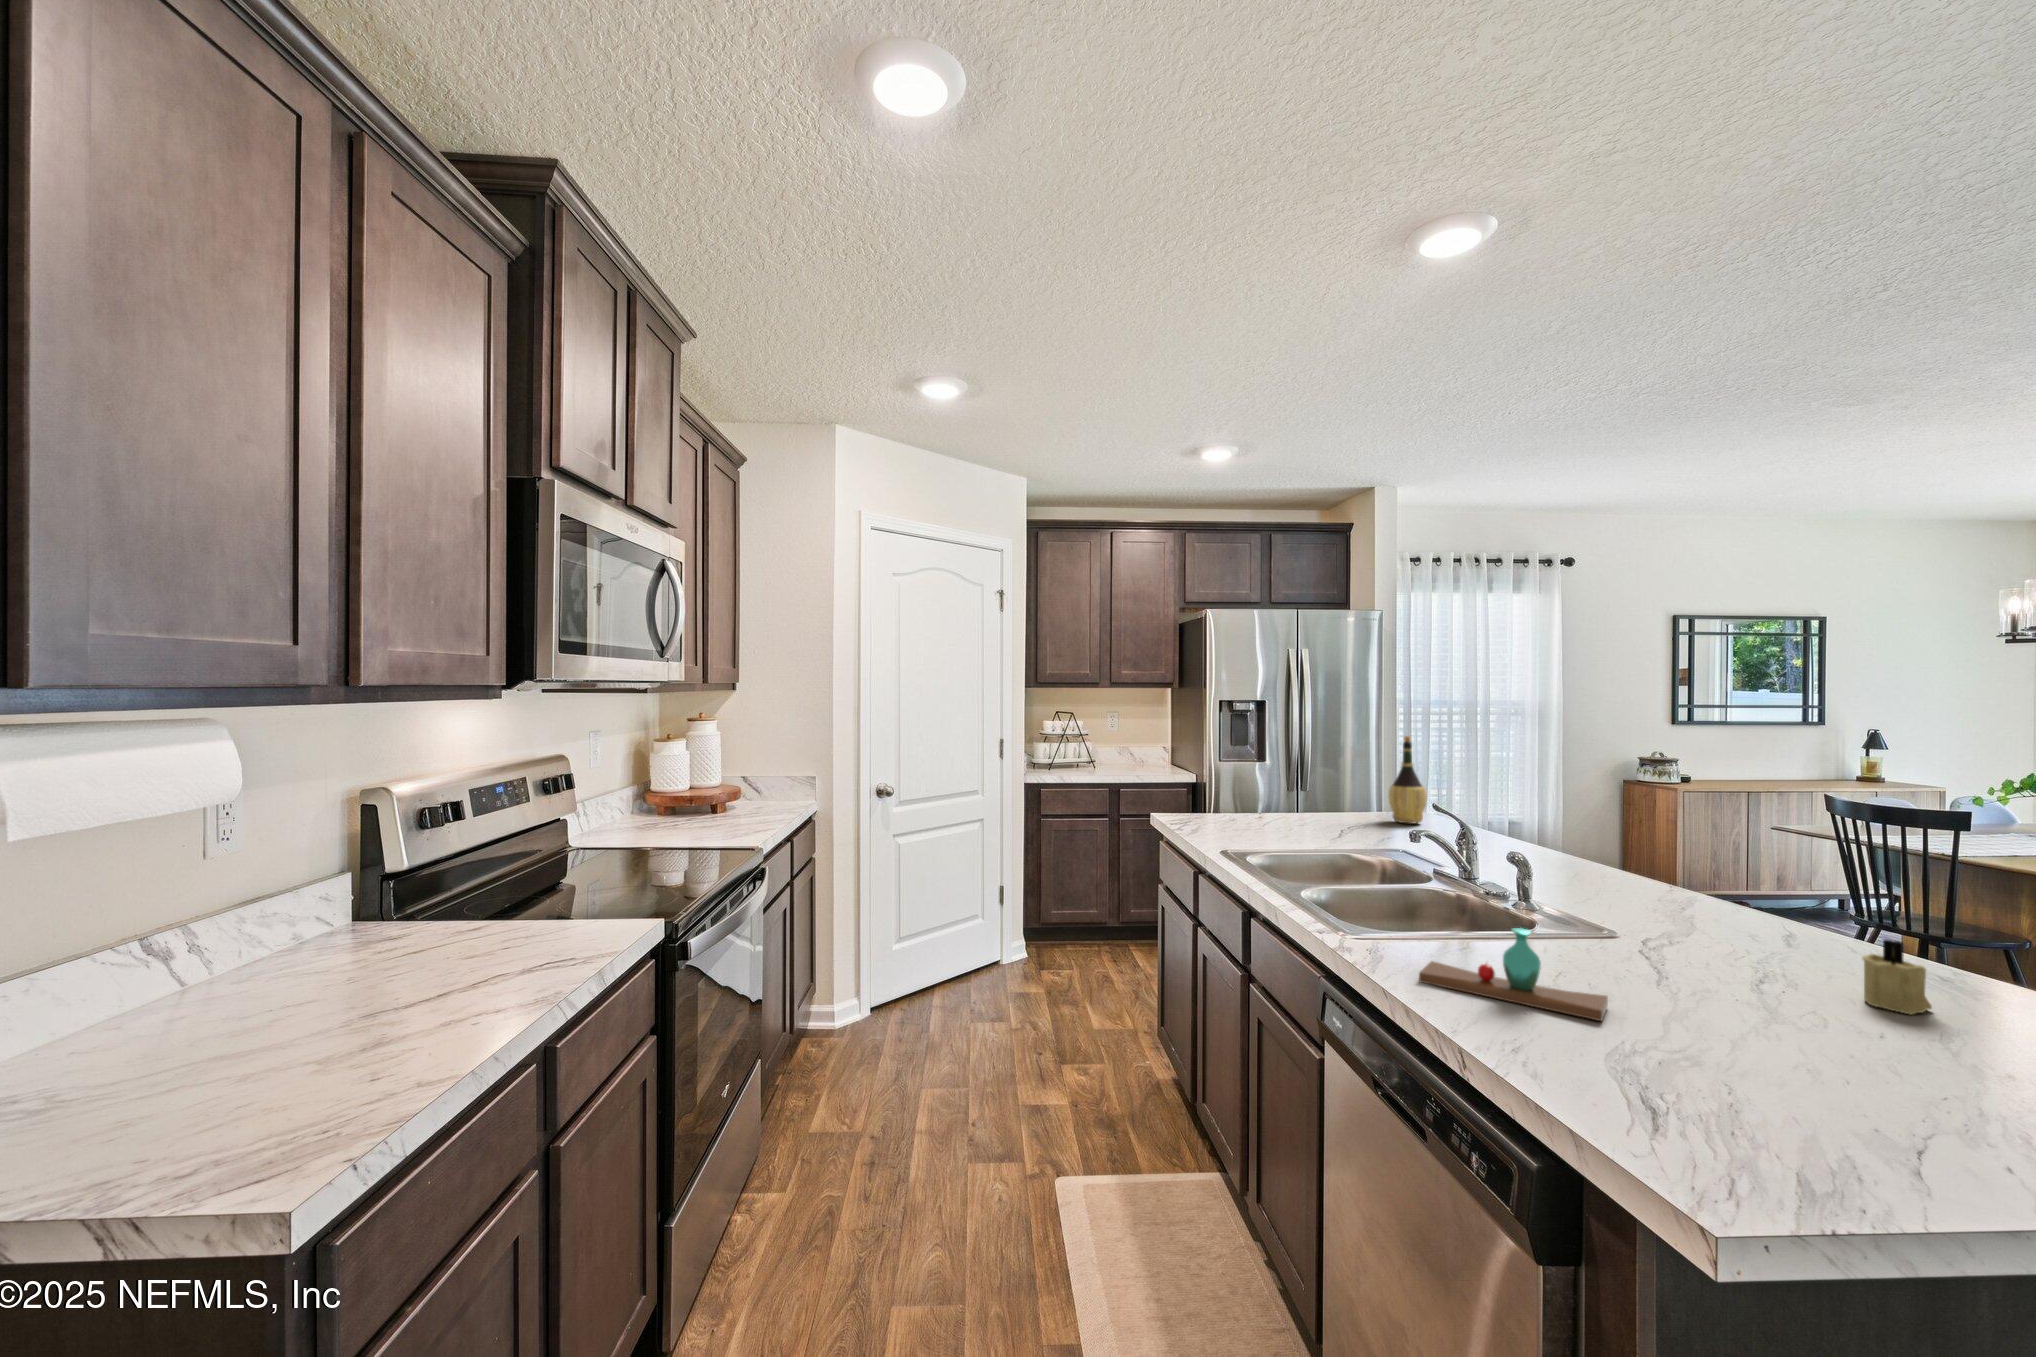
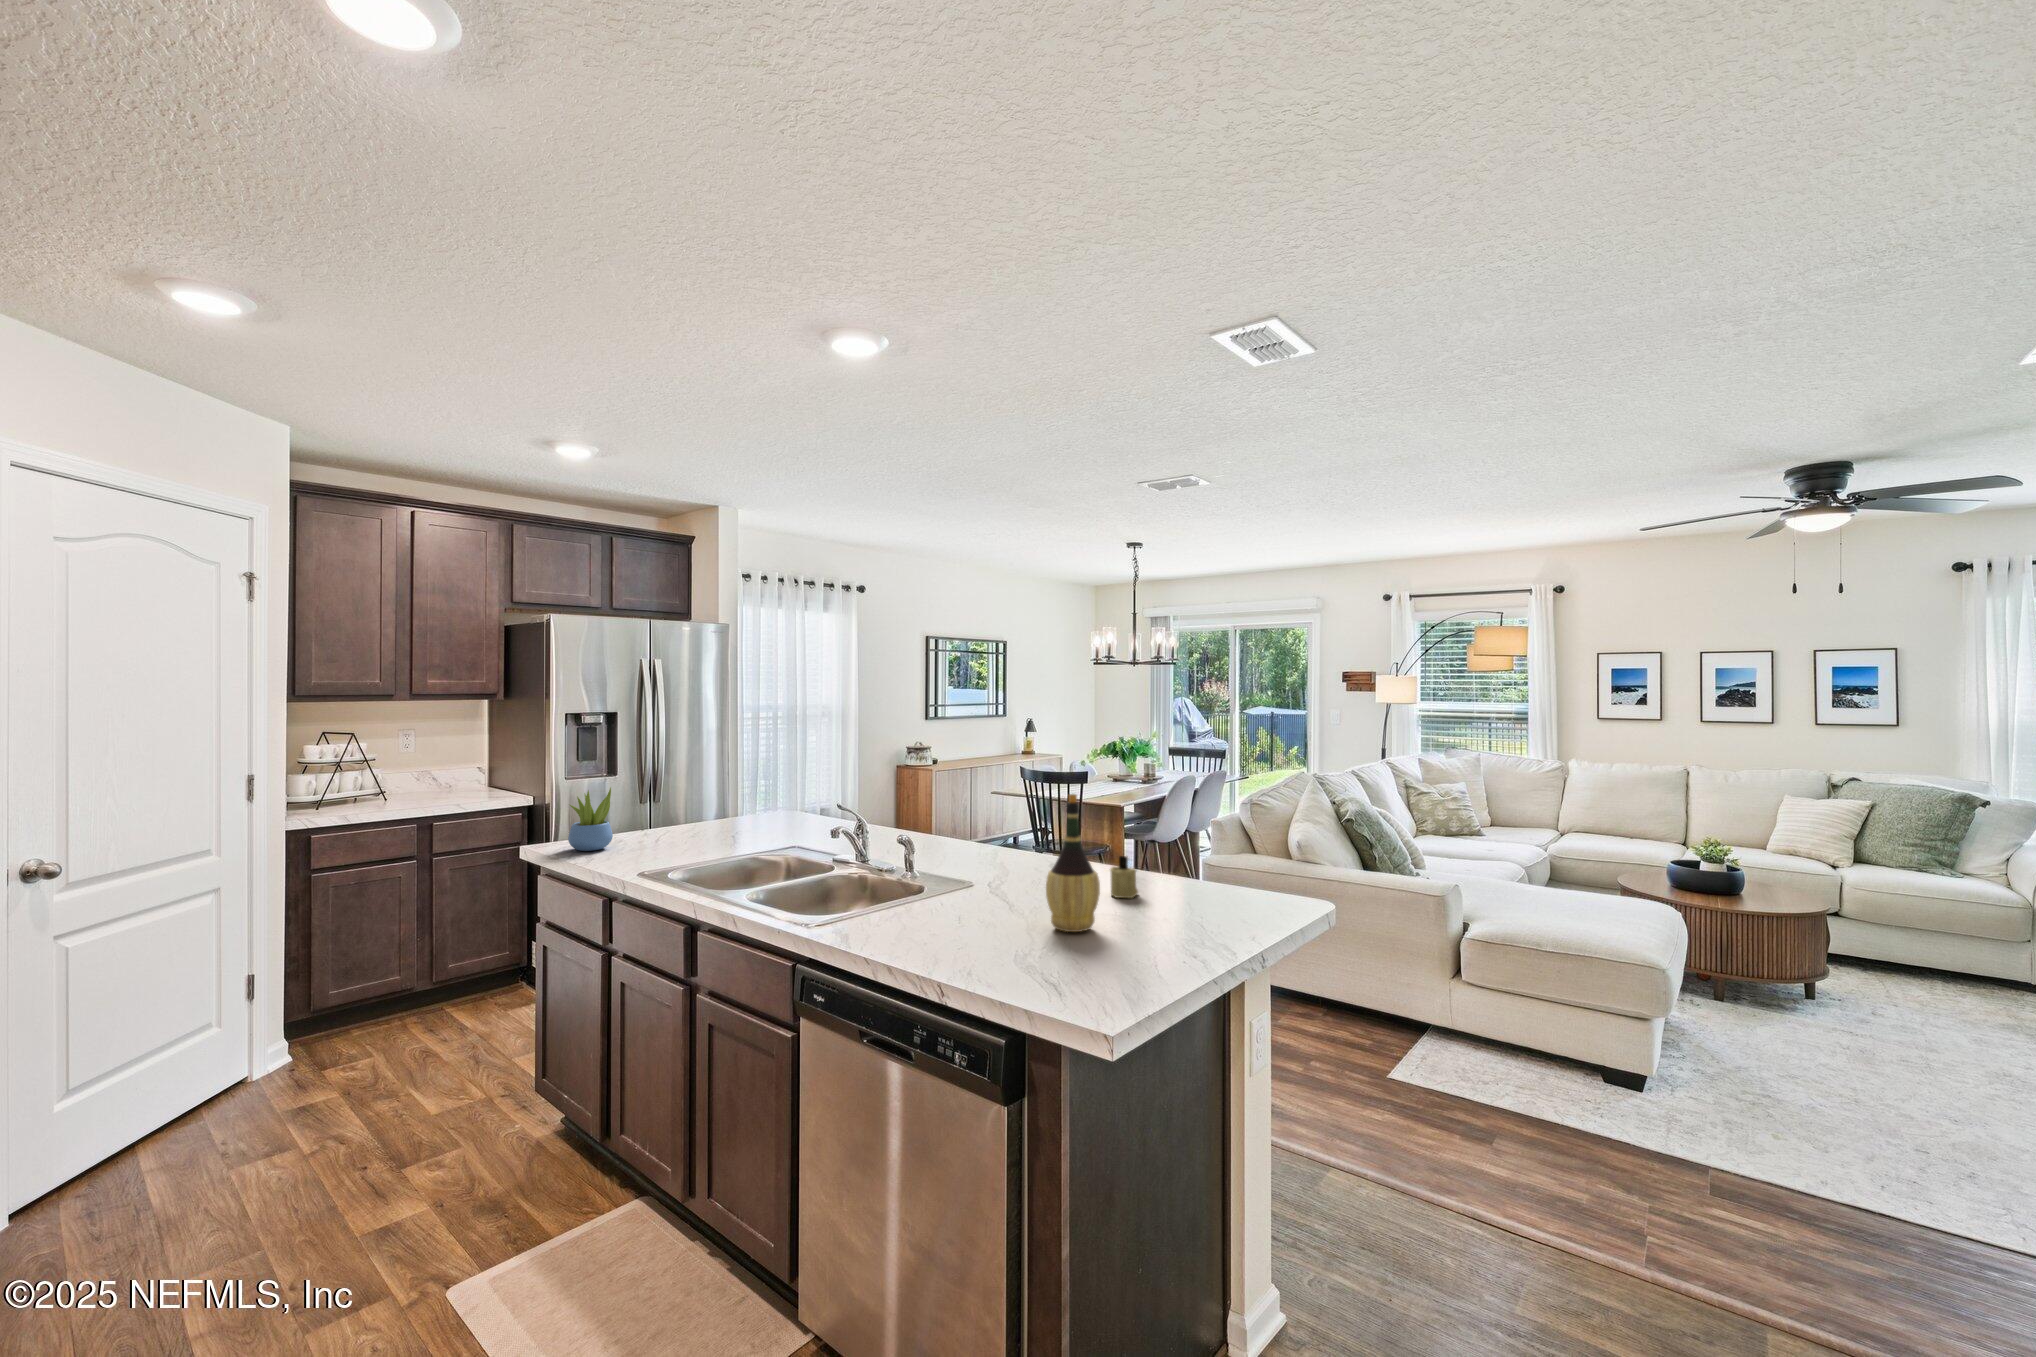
wine bottle: present [1389,736,1427,823] -> present [1046,794,1100,932]
succulent plant: none [1183,766,1221,825] -> present [568,788,613,851]
vase: present [1419,928,1608,1021] -> none [887,888,1007,946]

